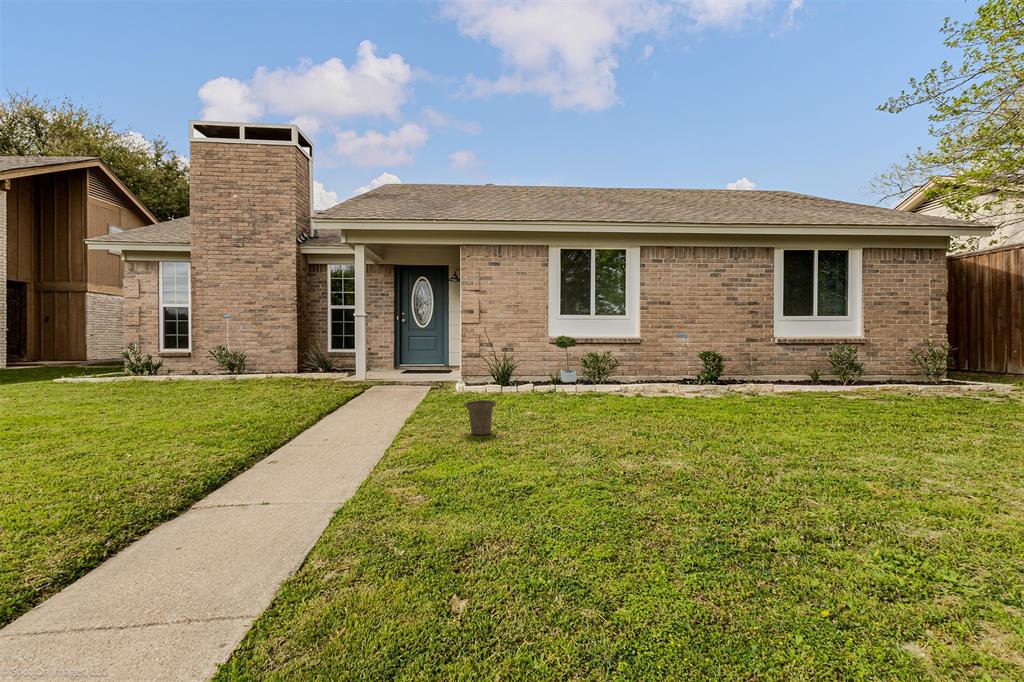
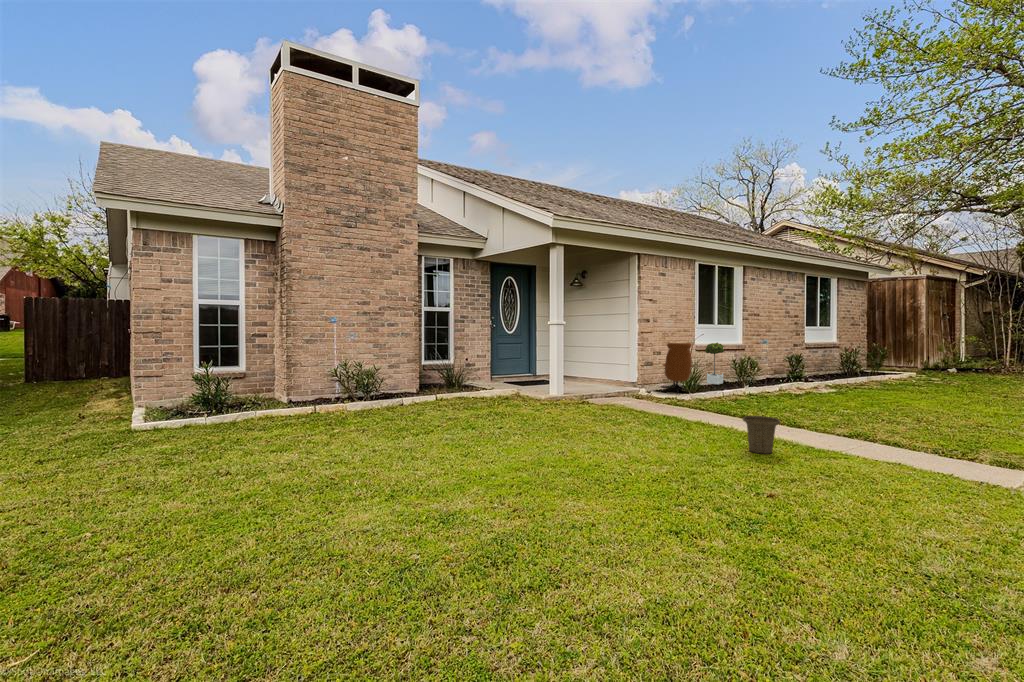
lounge chair: none [454,335,510,389] -> present [661,343,693,394]
basket: present [464,400,496,435] -> present [743,416,780,454]

